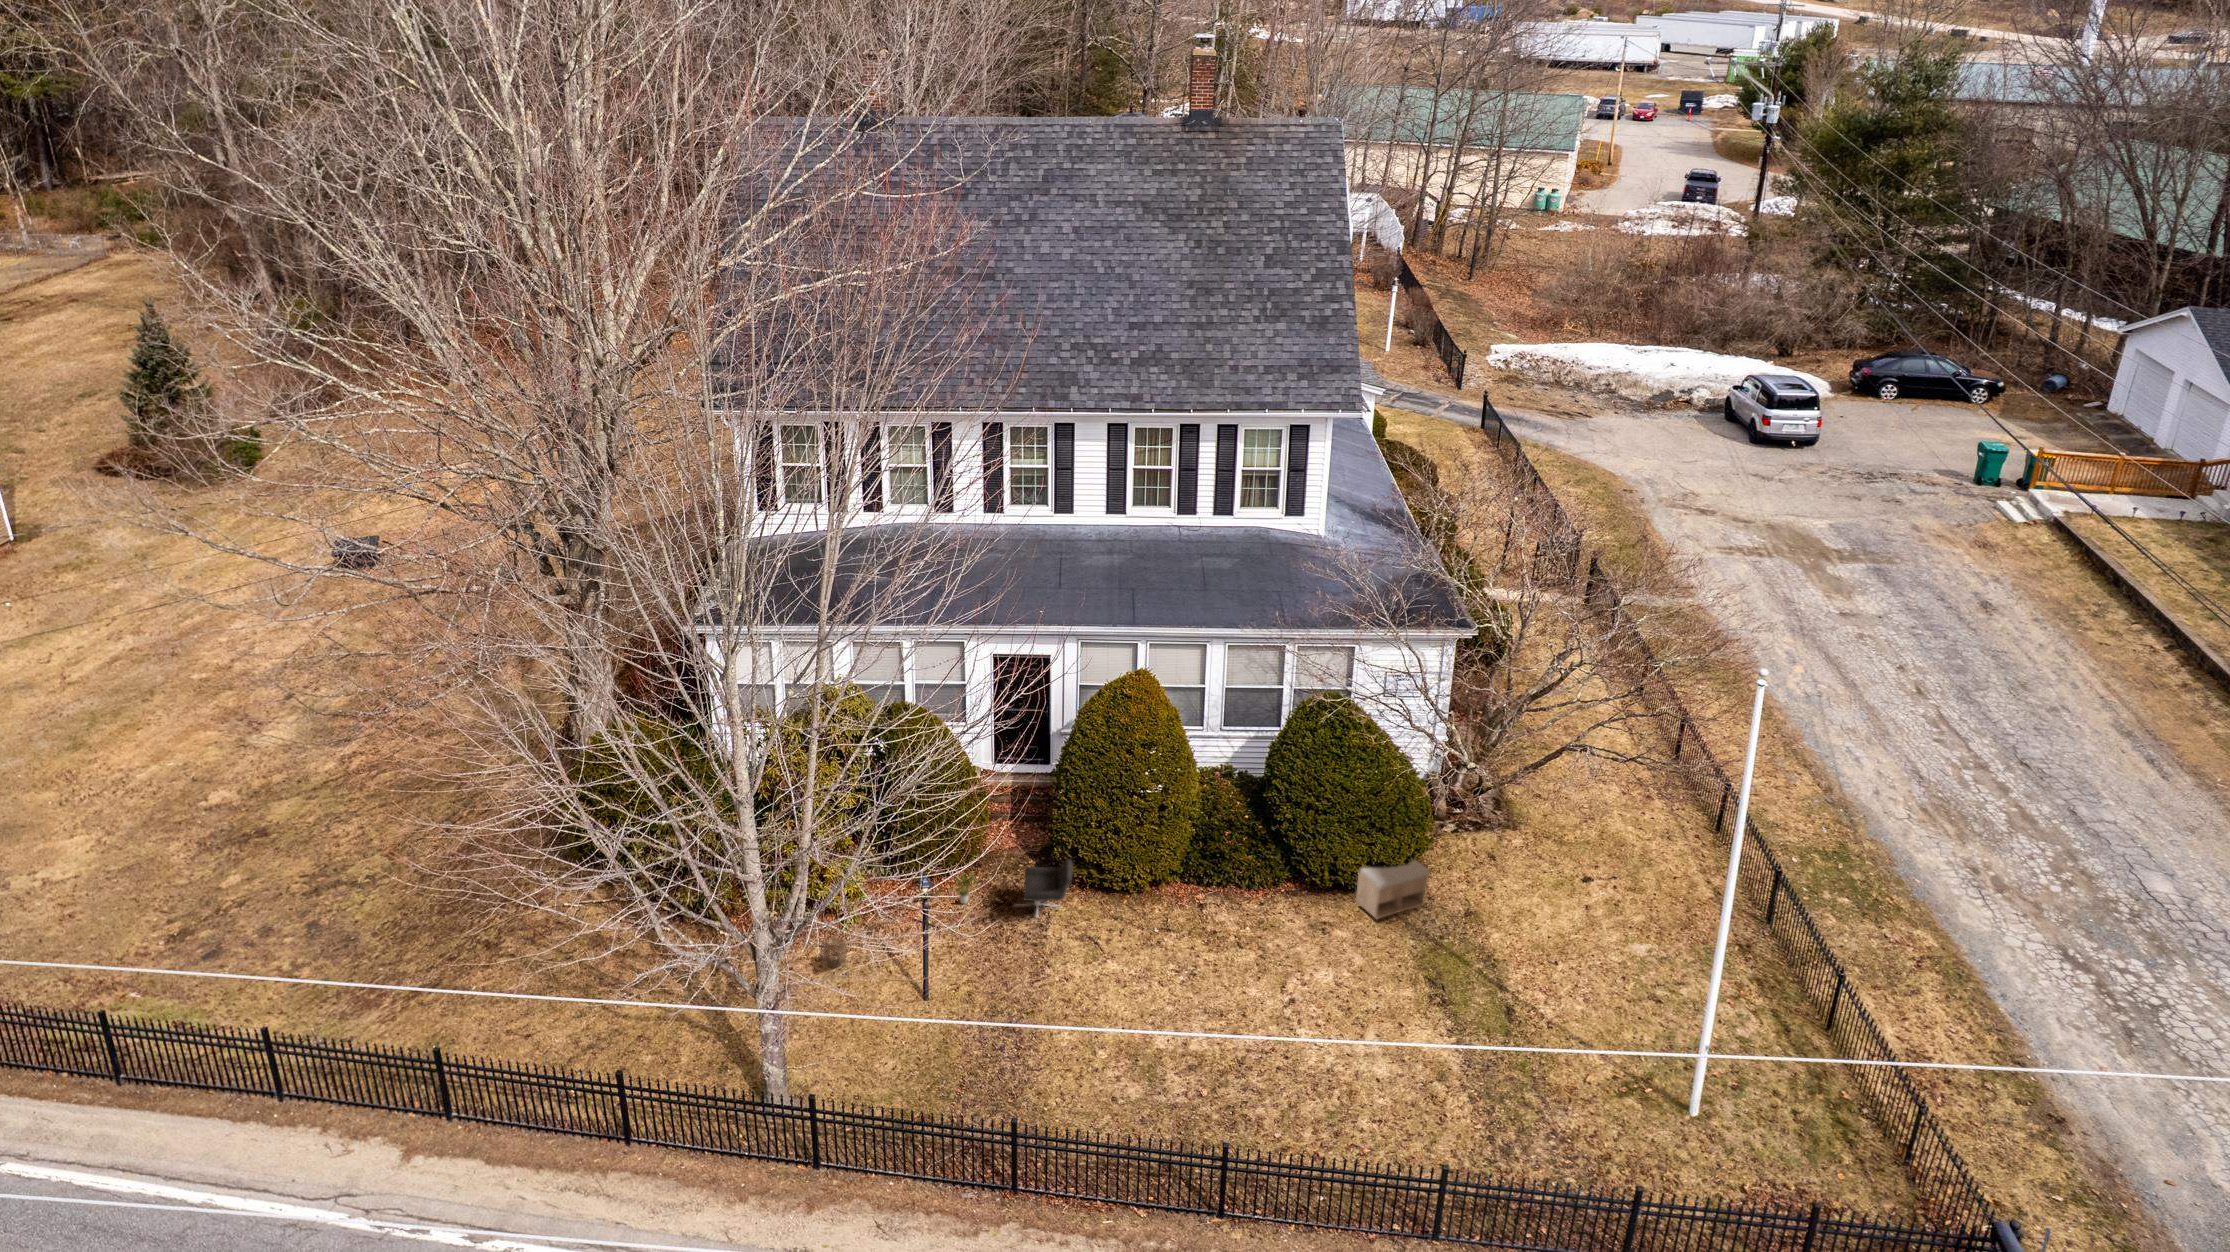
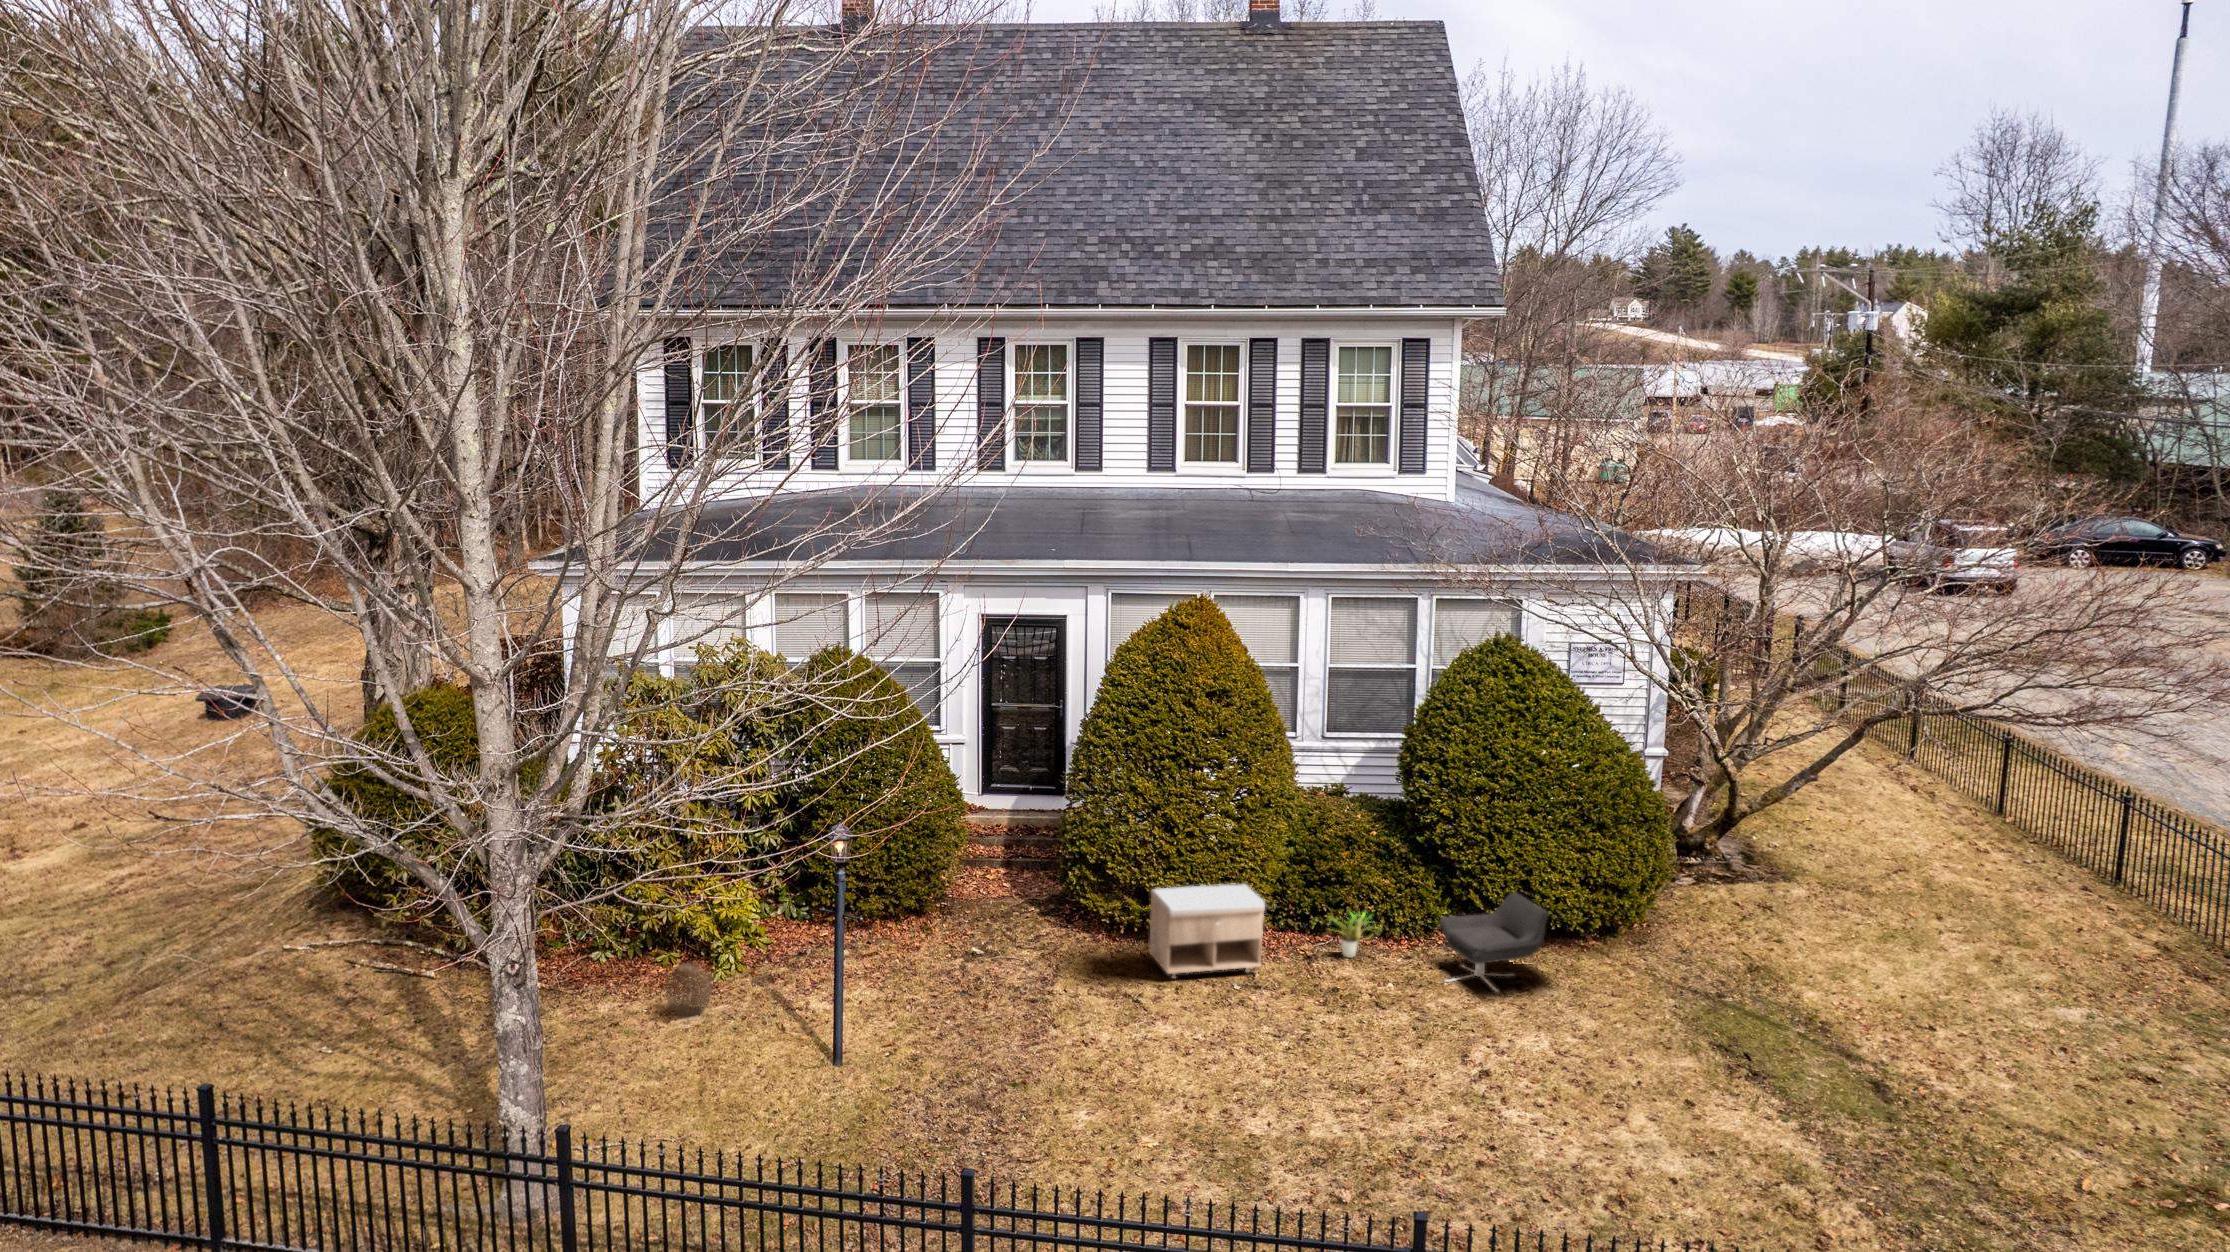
lounge chair: present [1019,859,1072,917] -> present [1440,893,1548,992]
storage bench: present [1356,860,1430,919] -> present [1150,884,1265,979]
potted plant: present [956,873,973,904] -> present [1332,911,1373,958]

